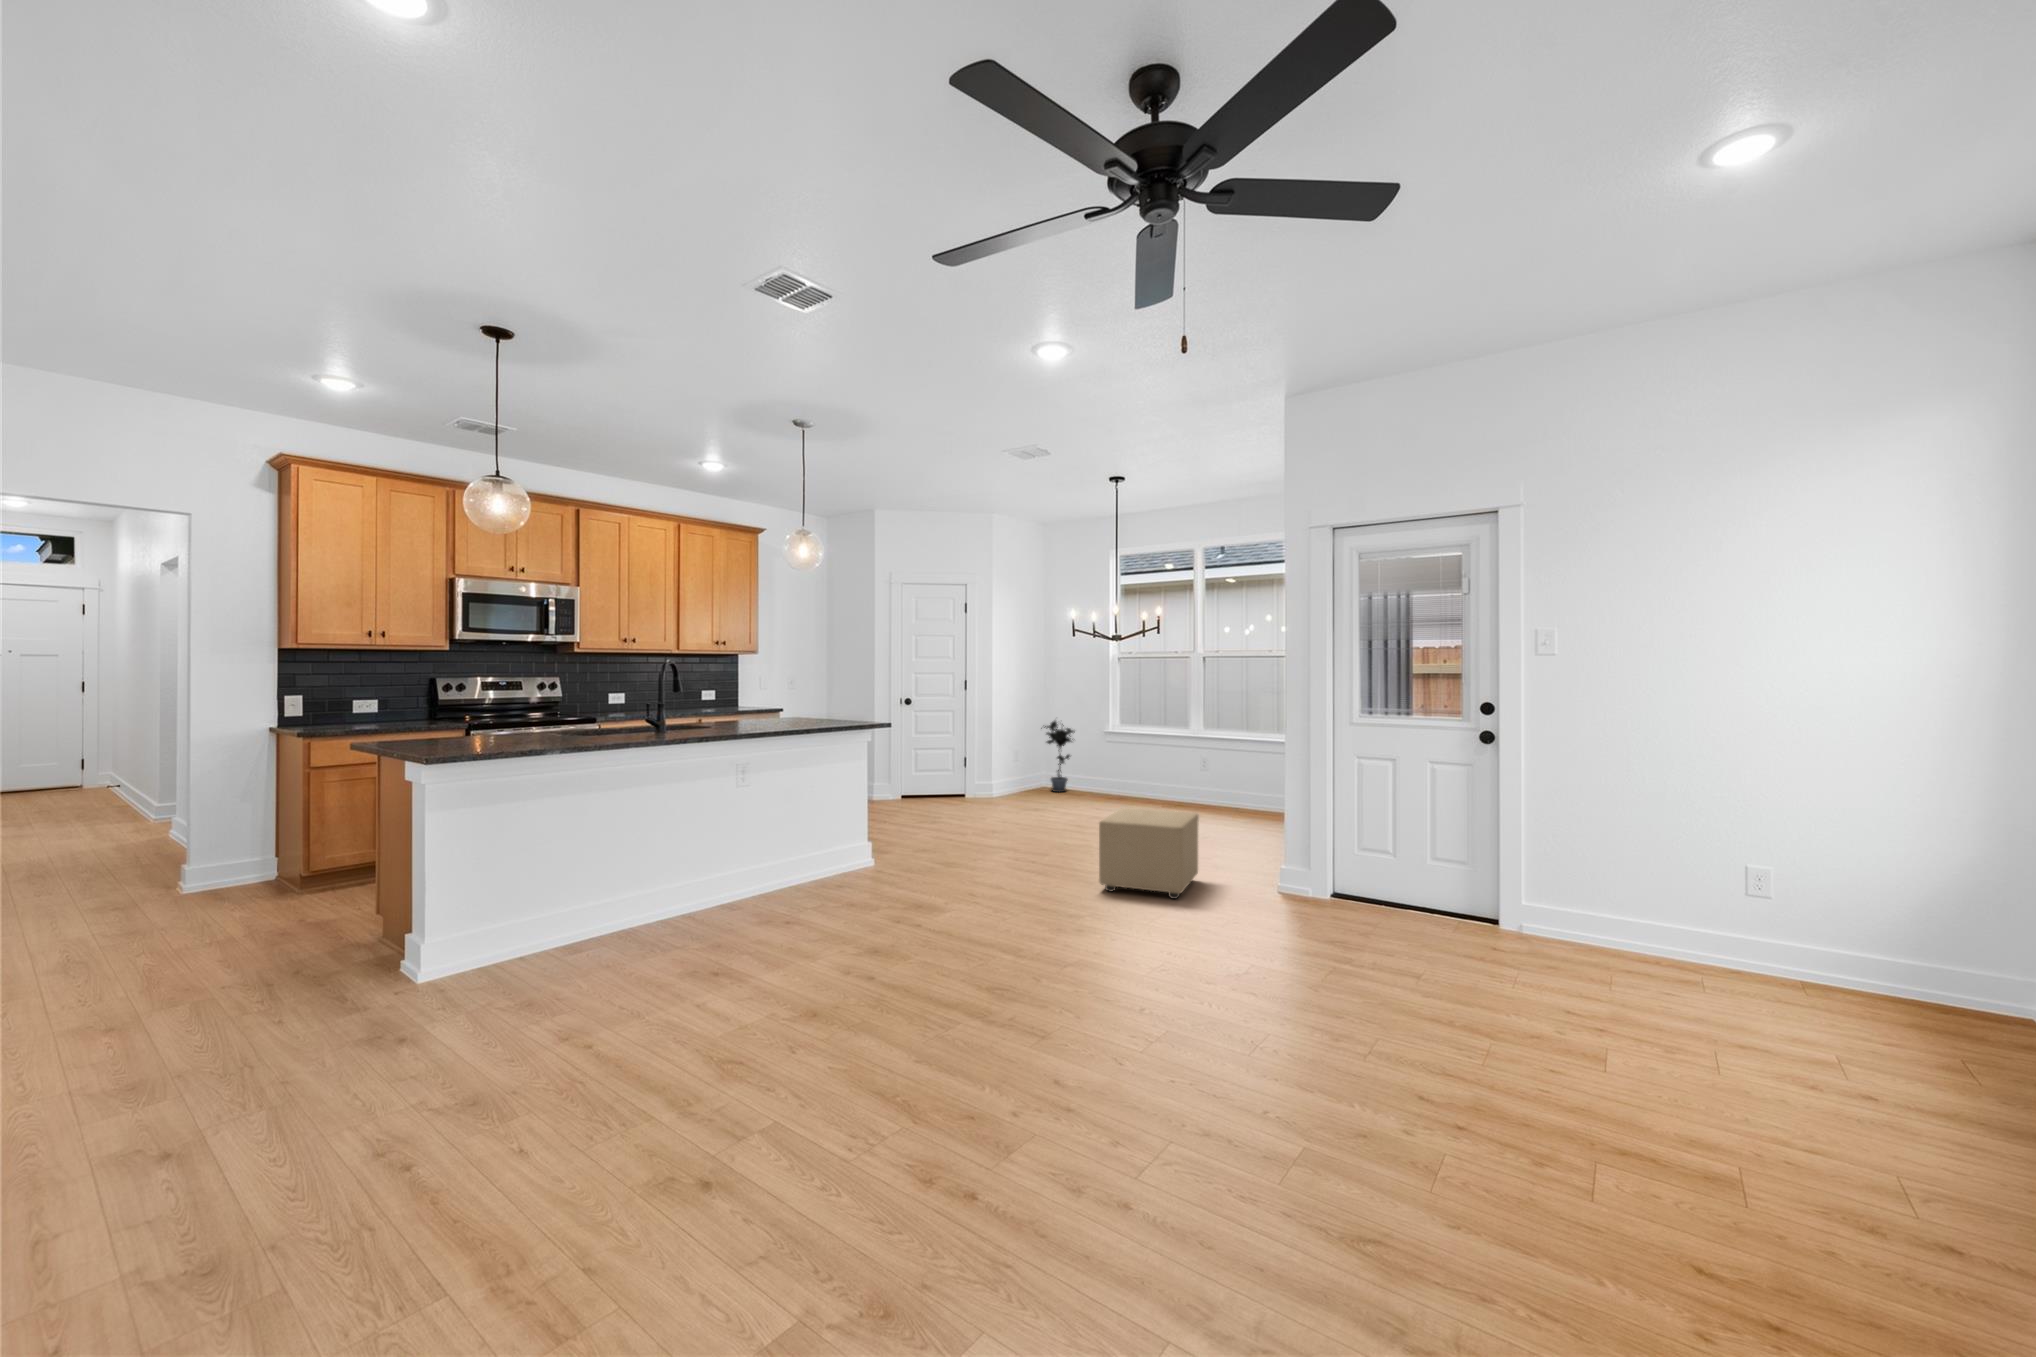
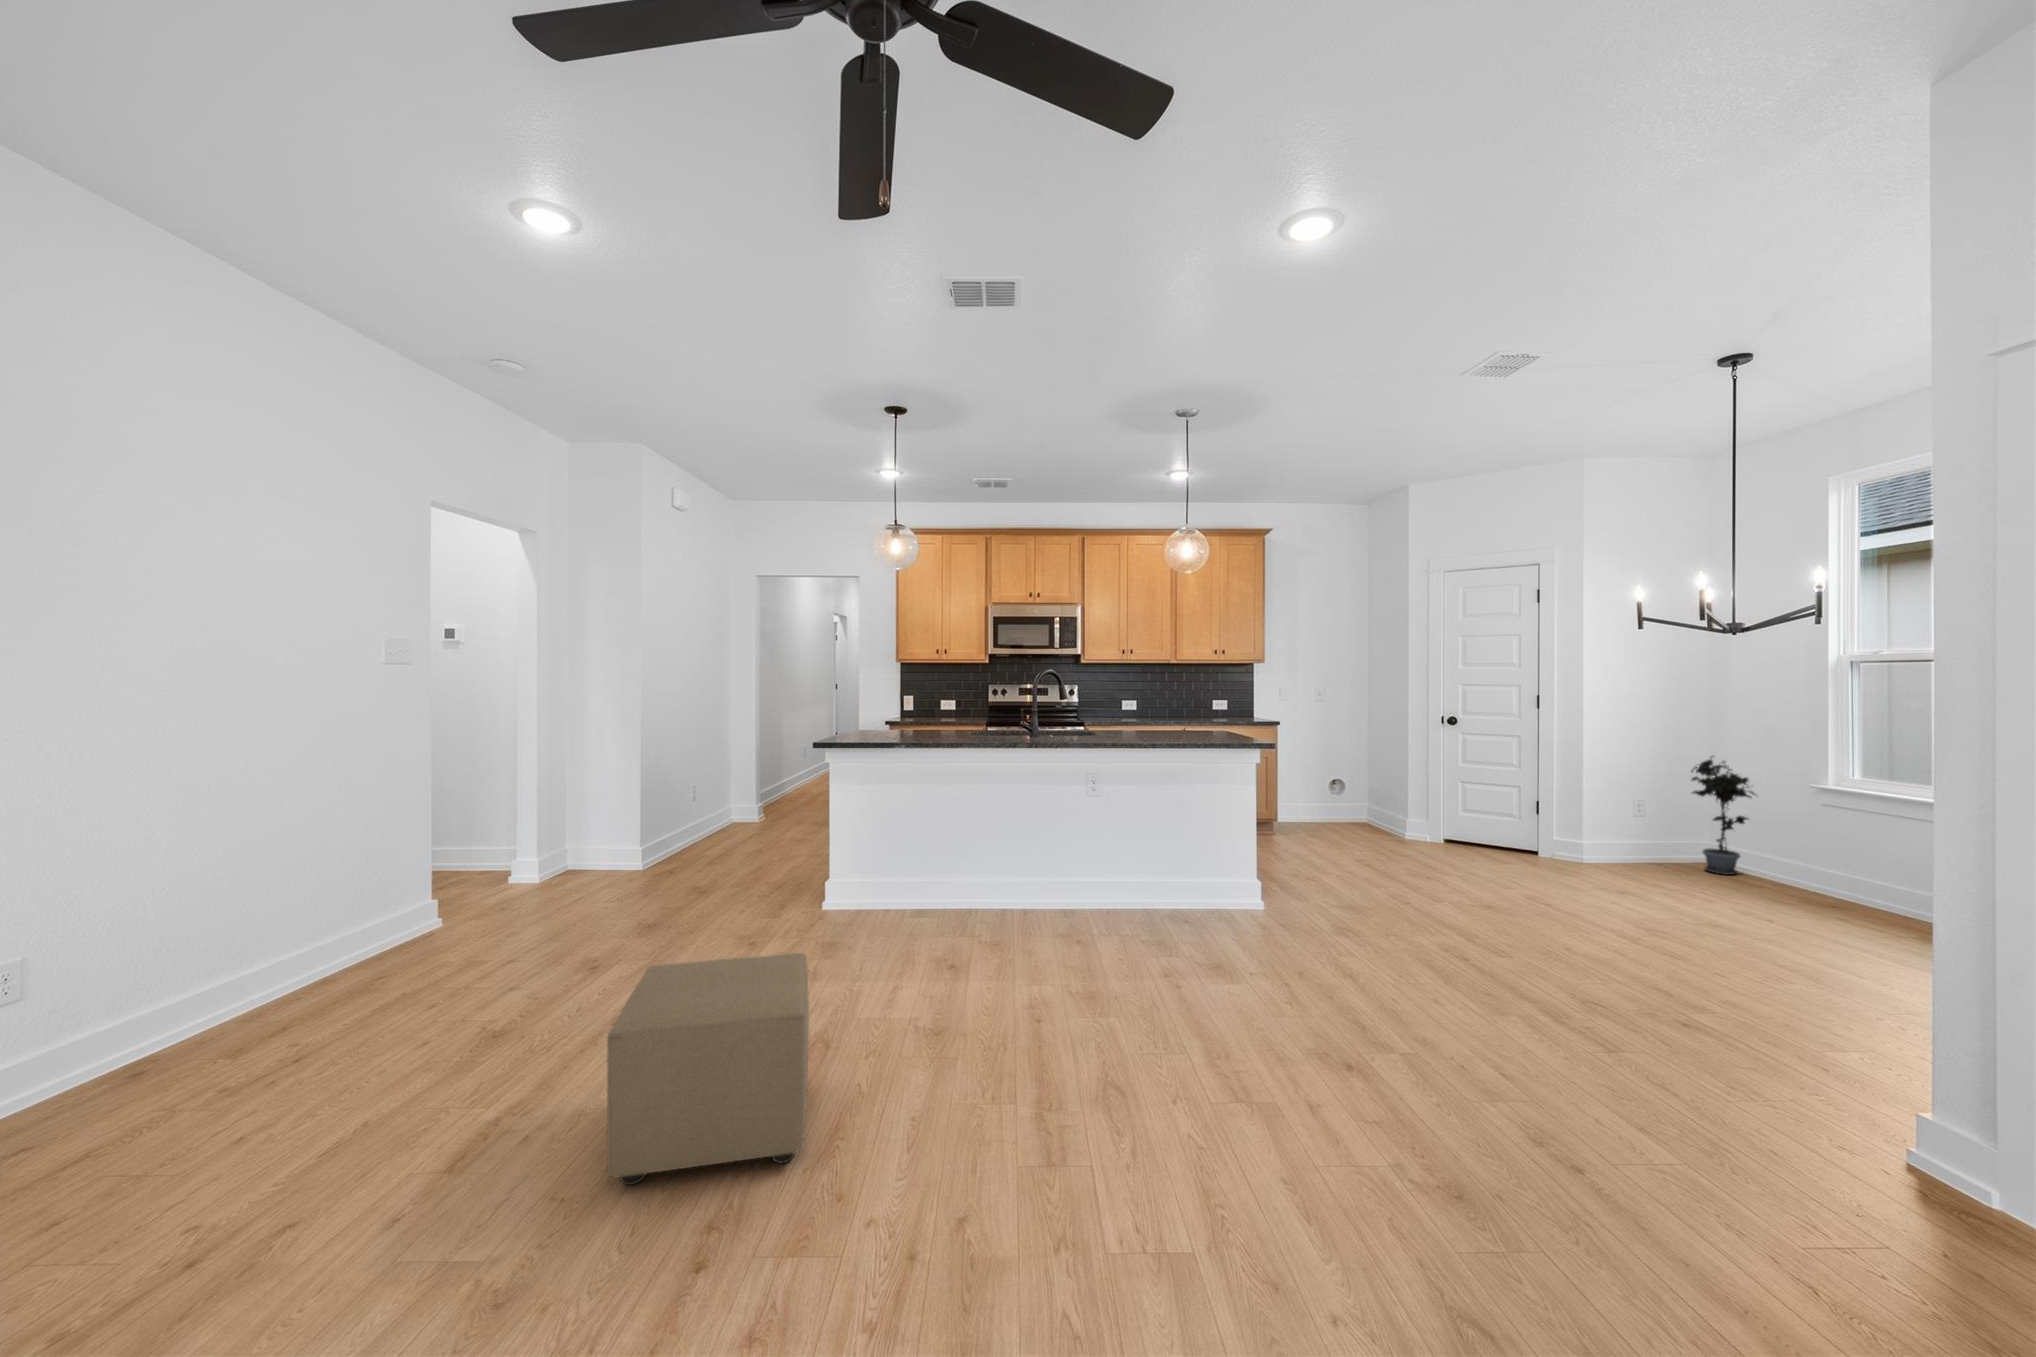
ottoman: present [1099,808,1199,899] -> present [607,953,809,1185]

